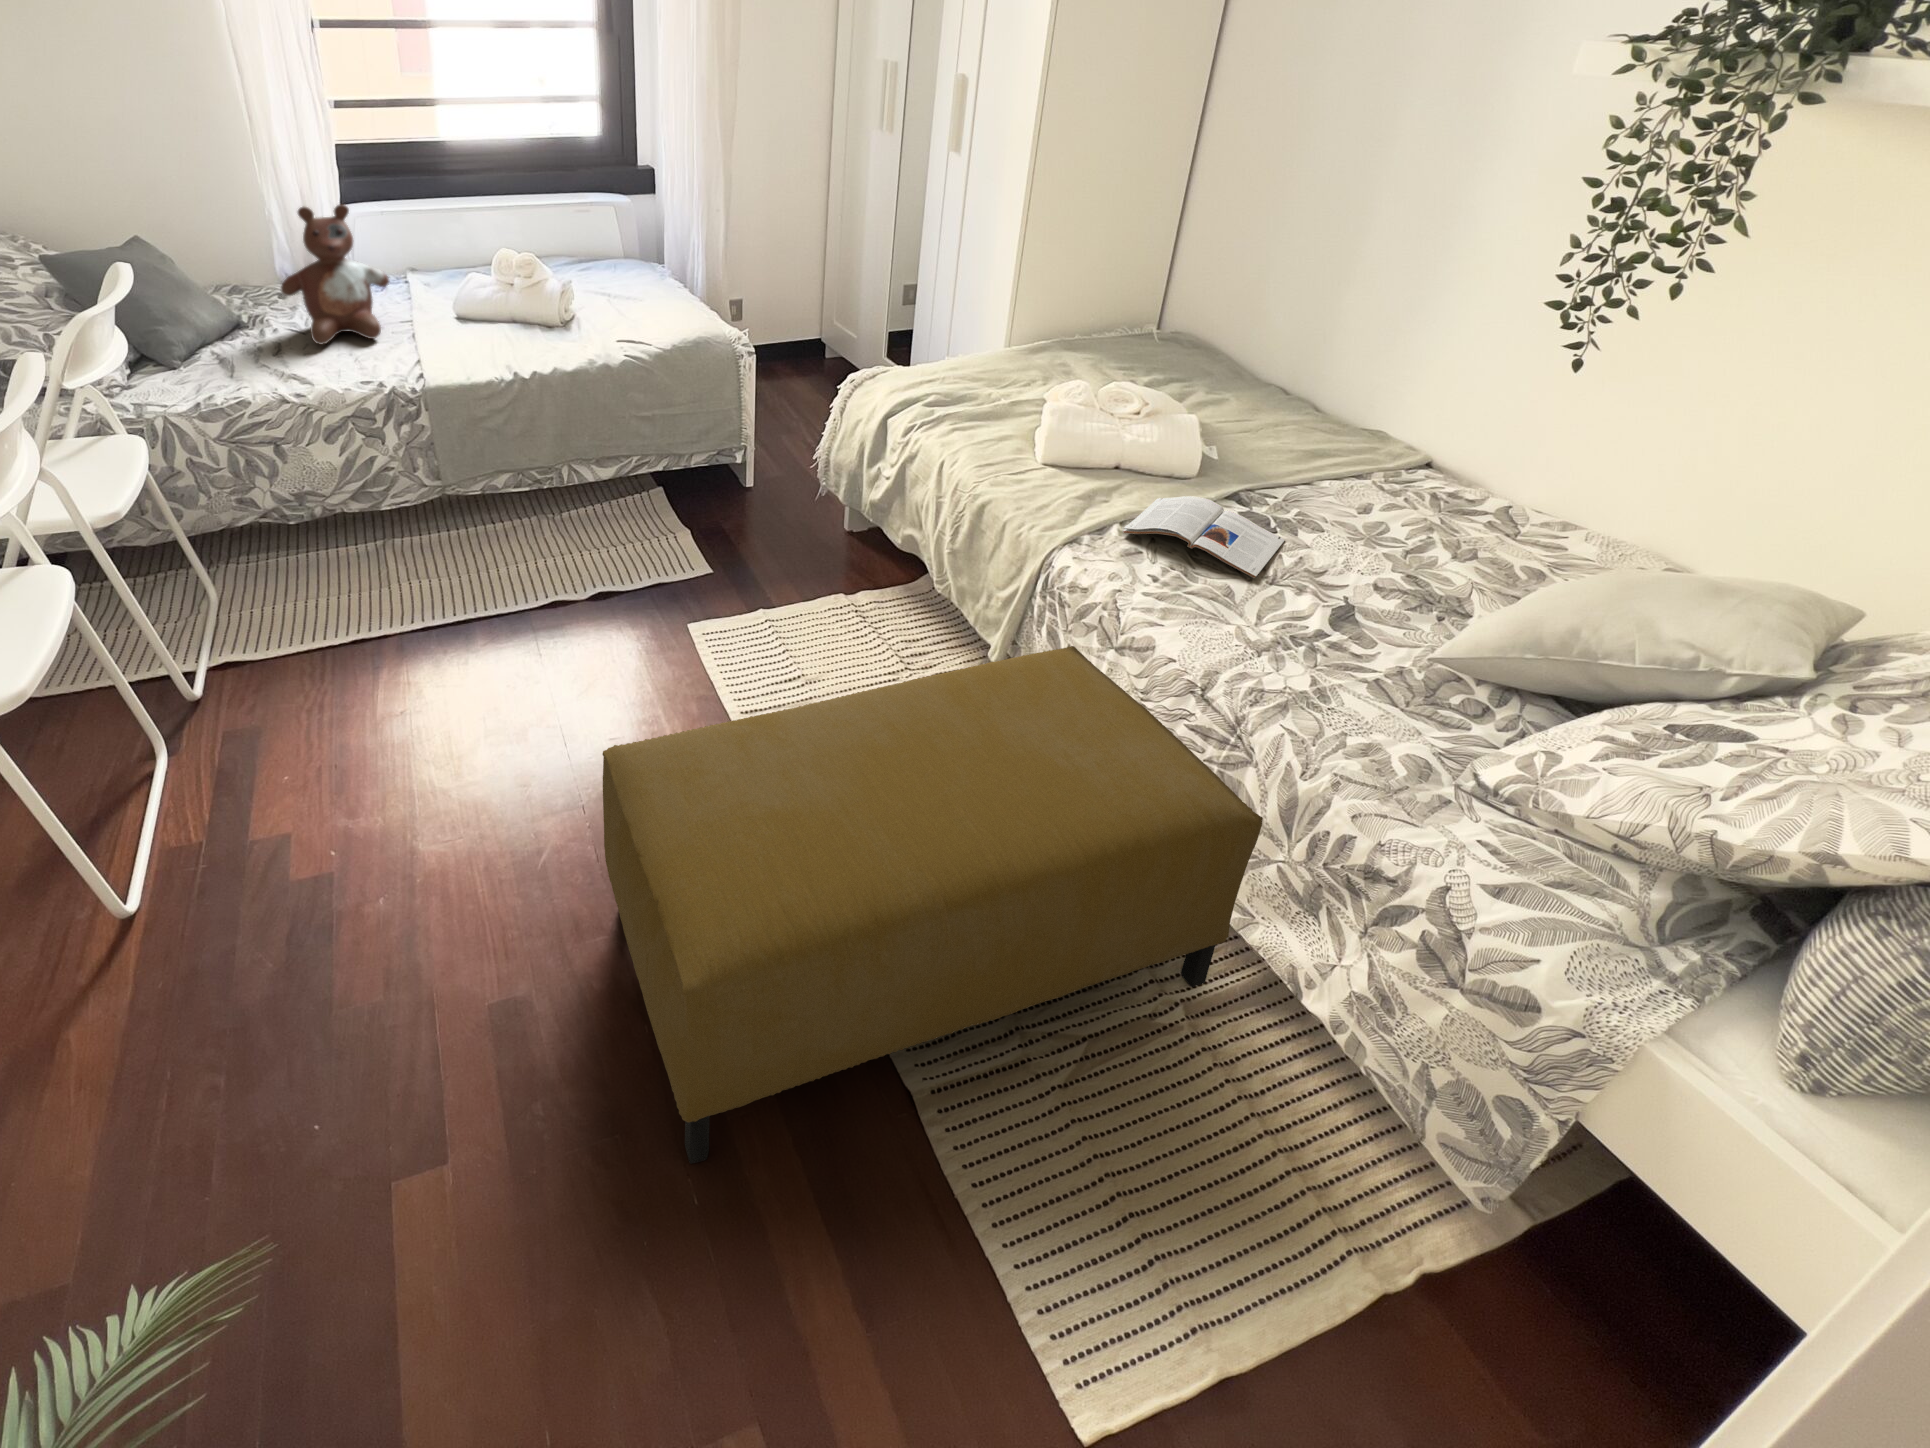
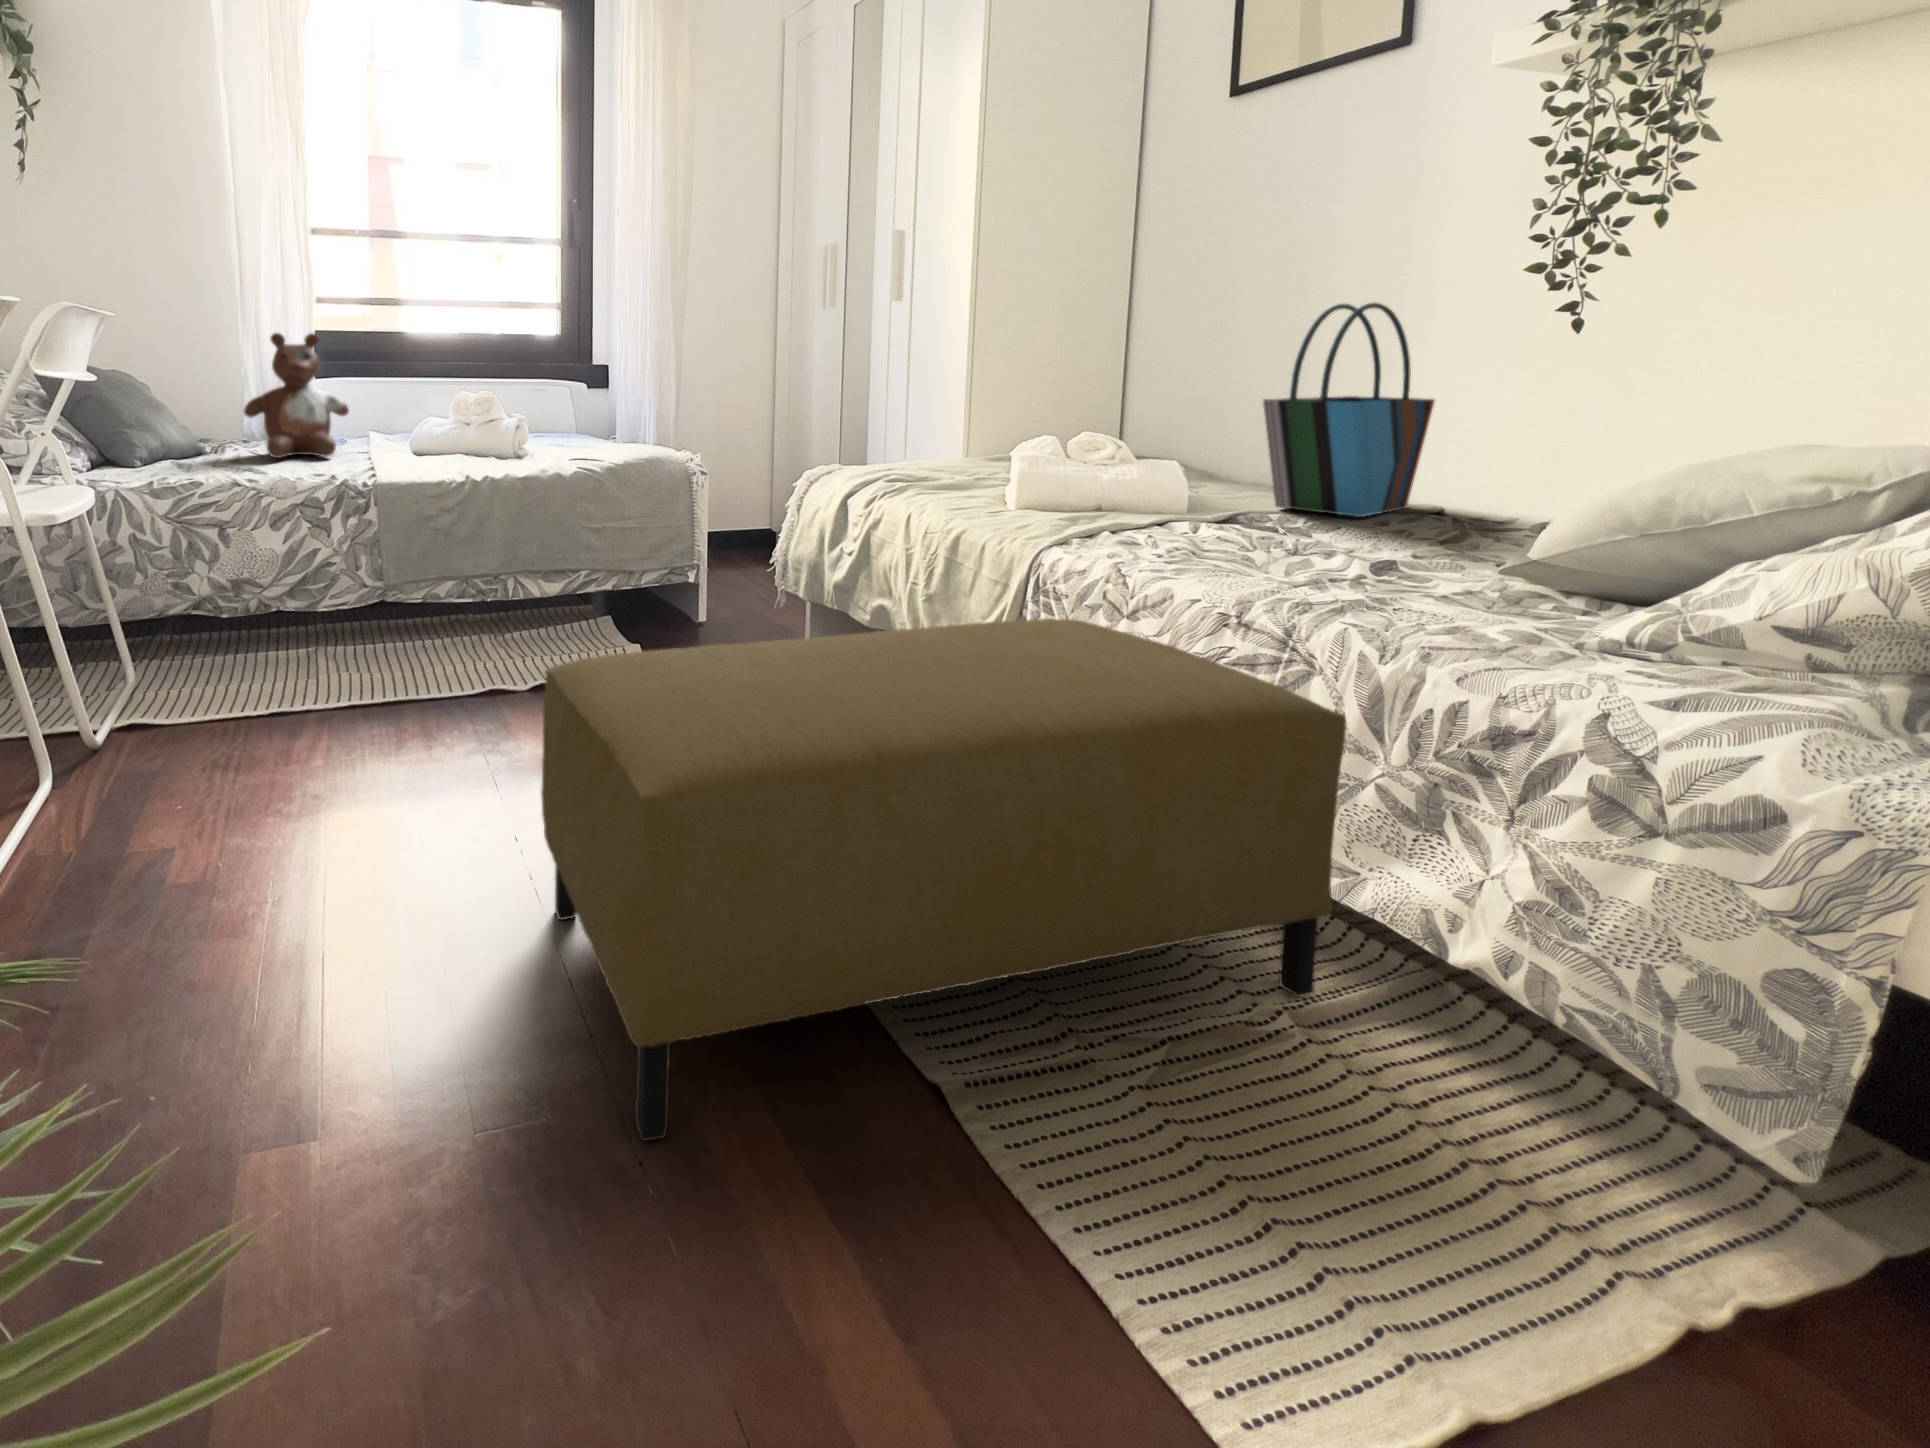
tote bag: none [1272,288,1438,500] -> present [1263,303,1434,517]
magazine: present [1123,496,1285,578] -> none [1120,508,1305,553]

